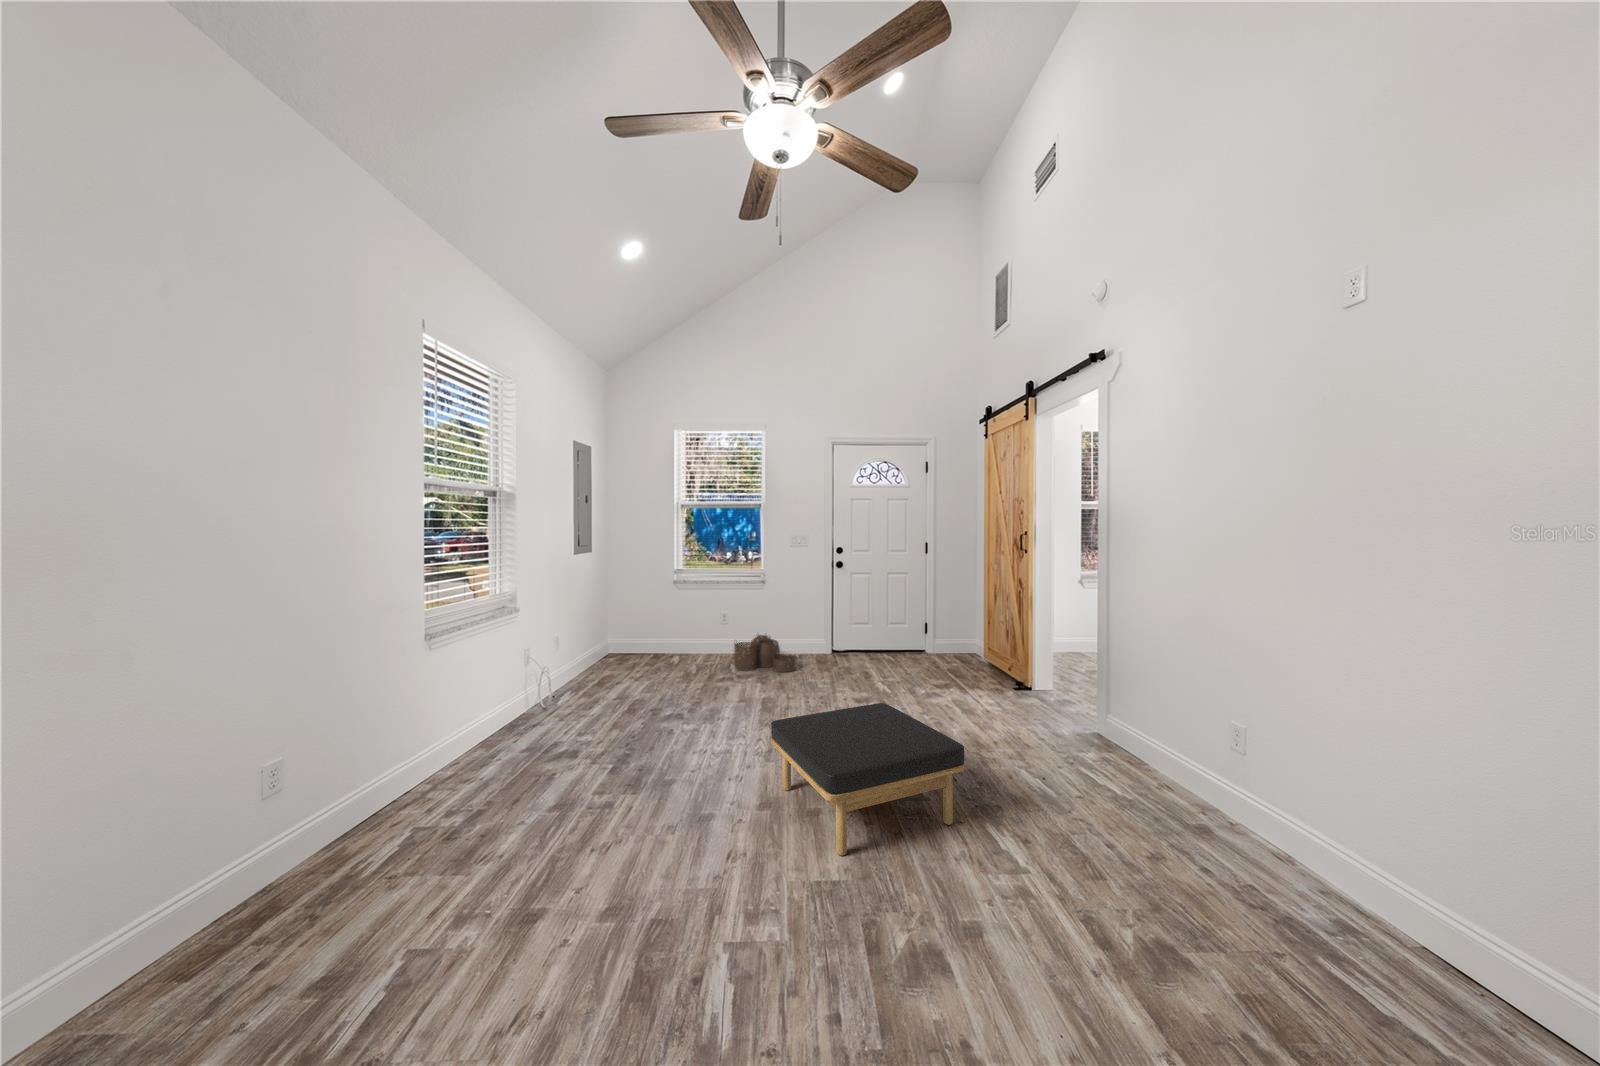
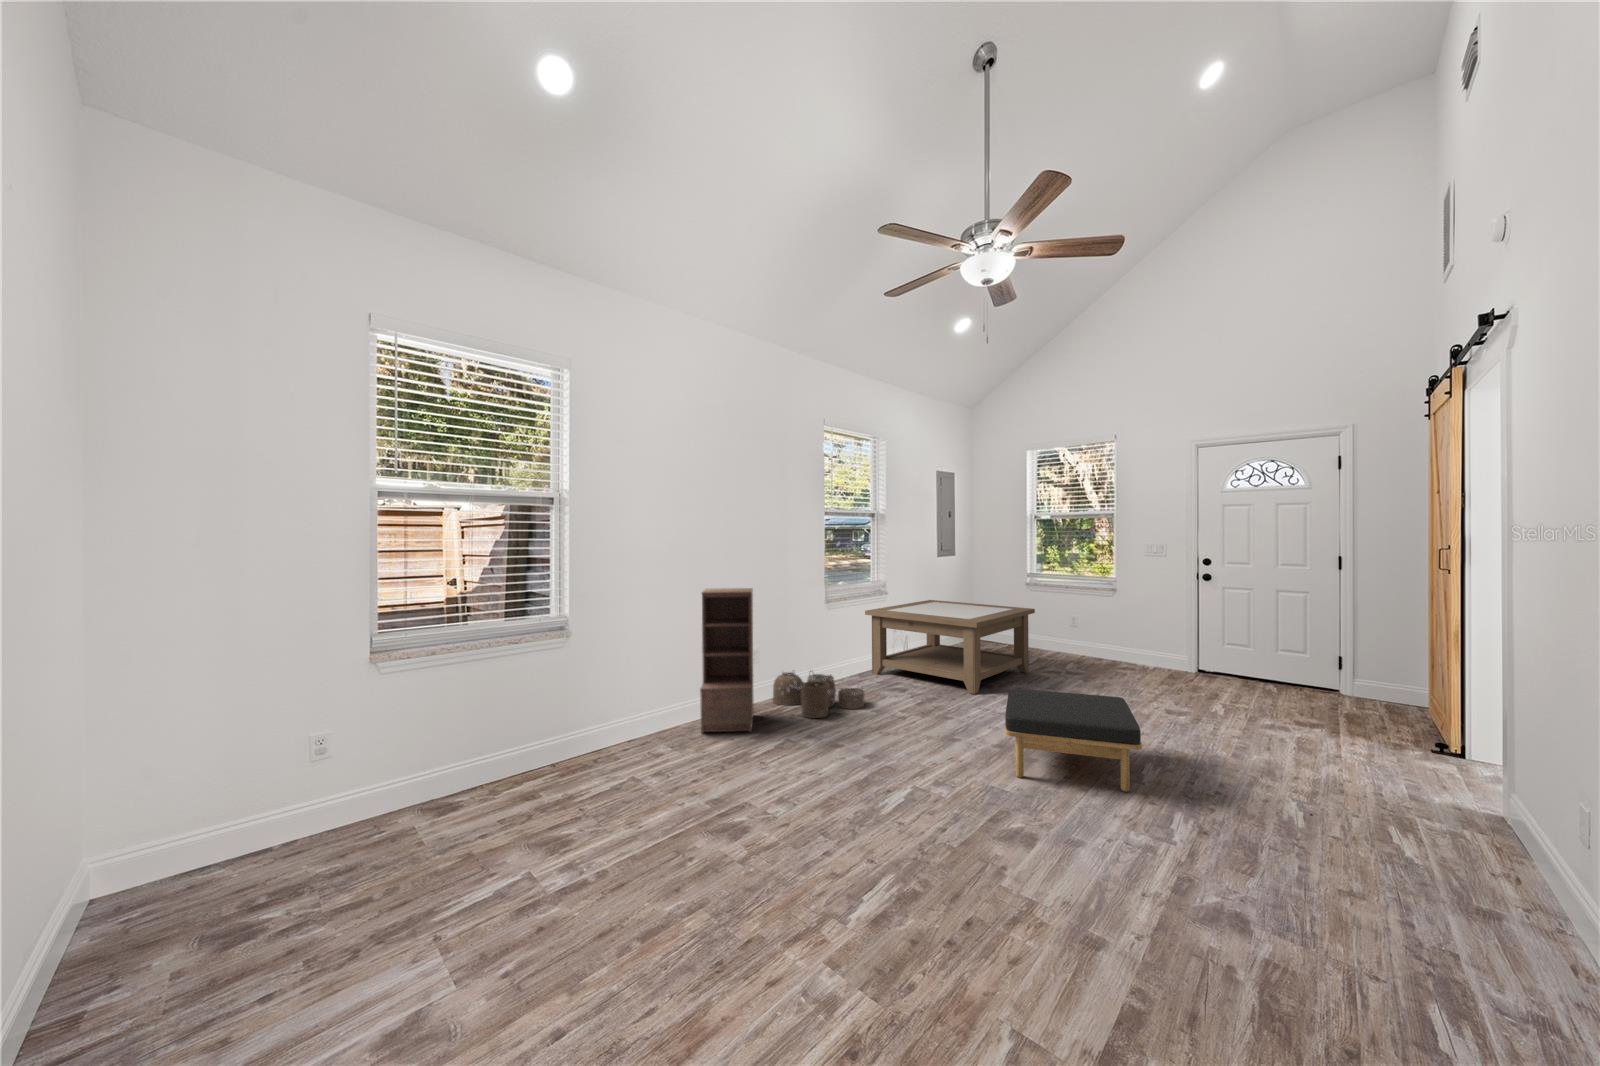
coffee table: none [493,610,706,732] -> present [865,600,1035,694]
bookshelf: none [94,633,295,1063] -> present [700,588,754,733]
woven basket: present [734,635,795,672] -> present [773,671,865,718]

